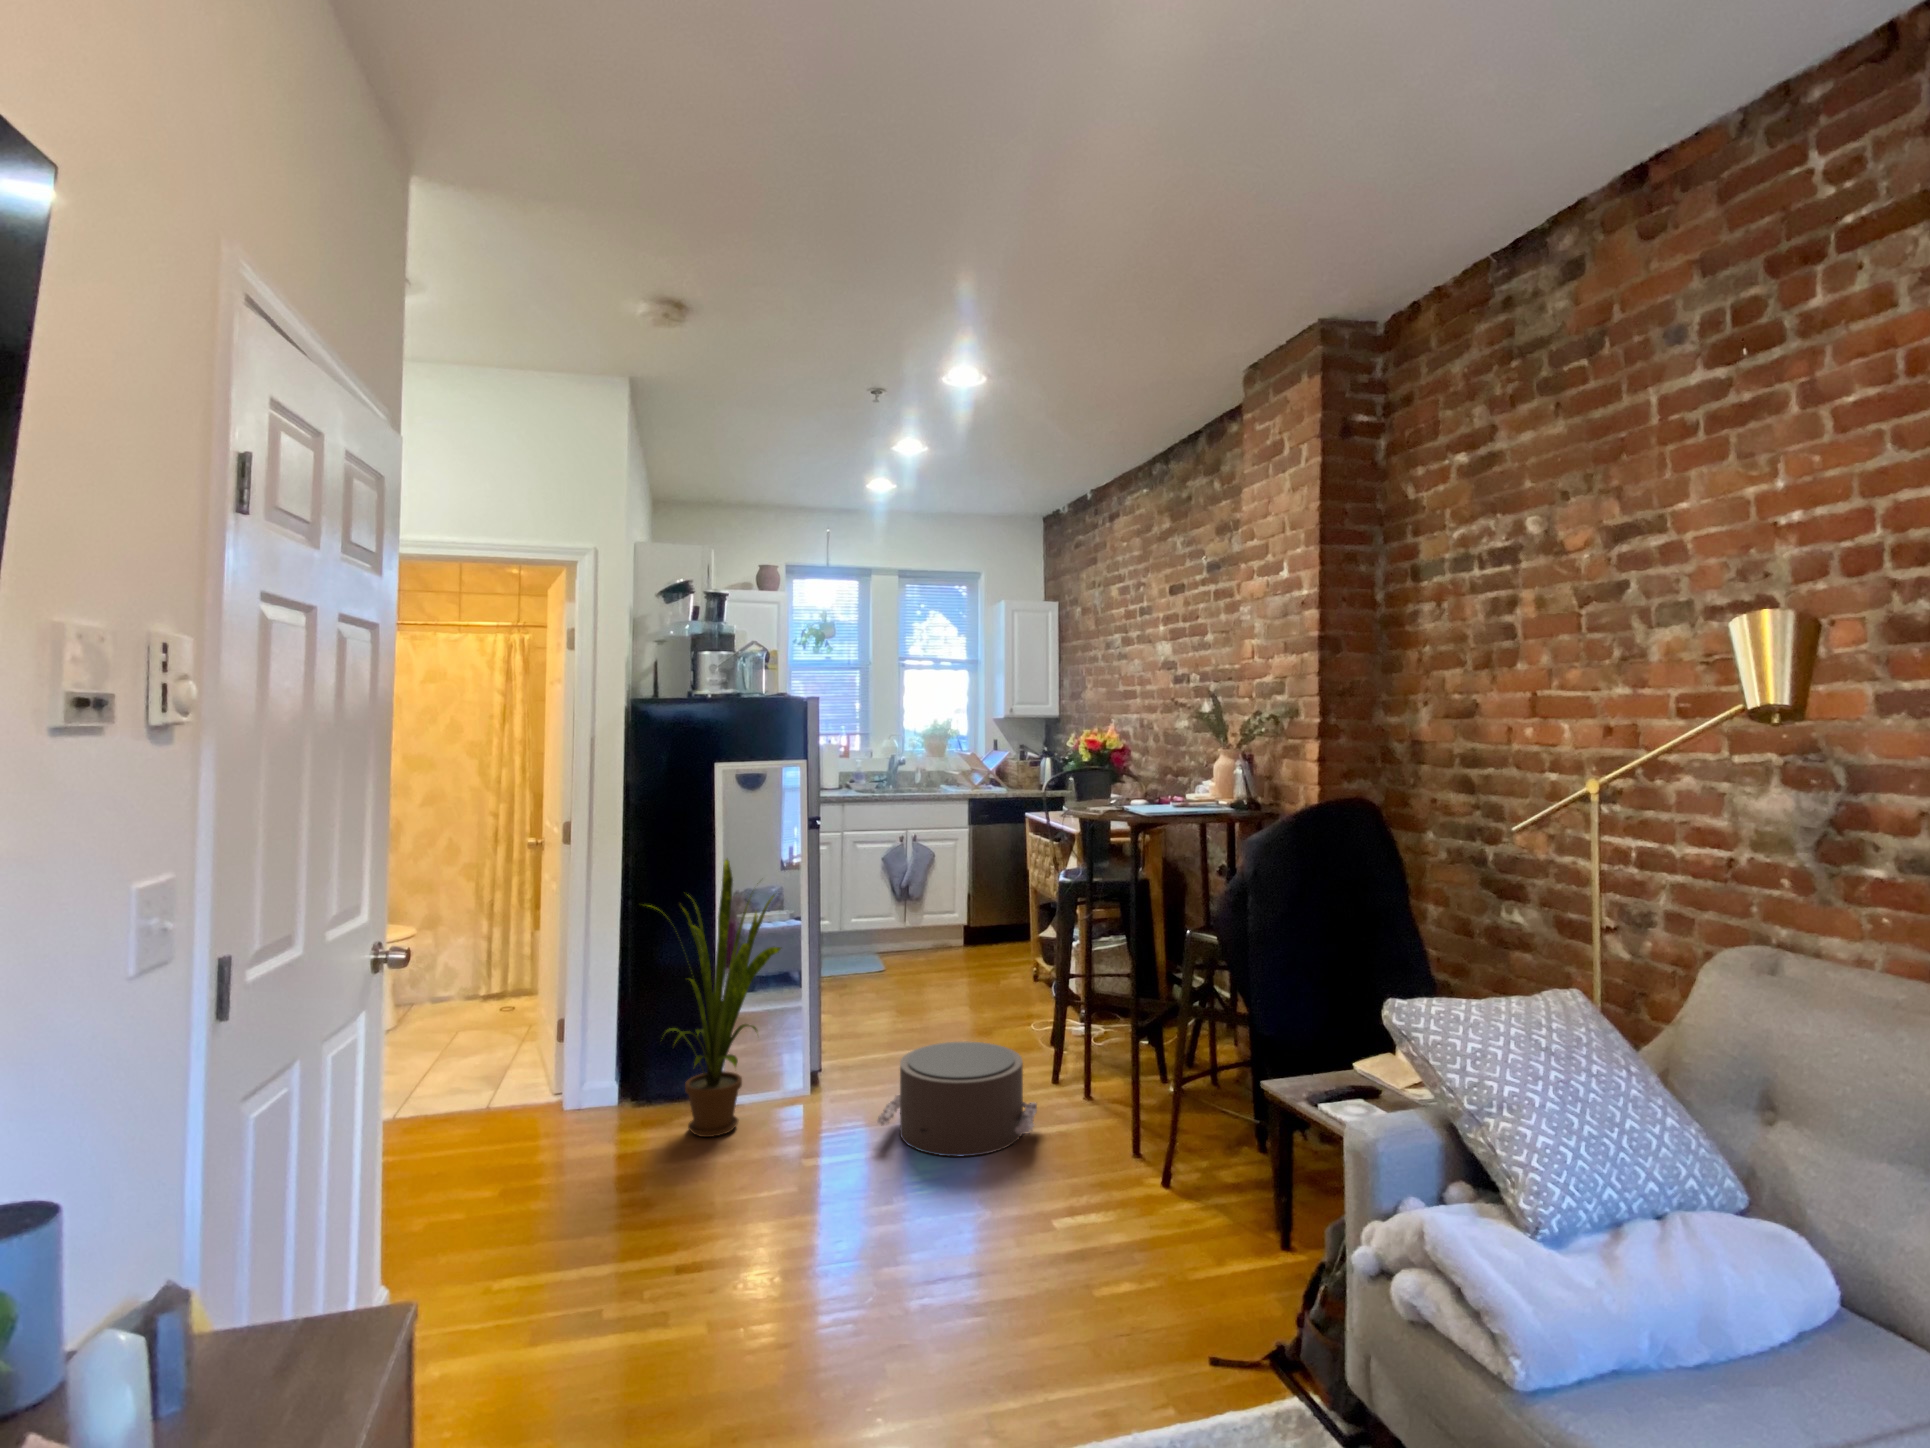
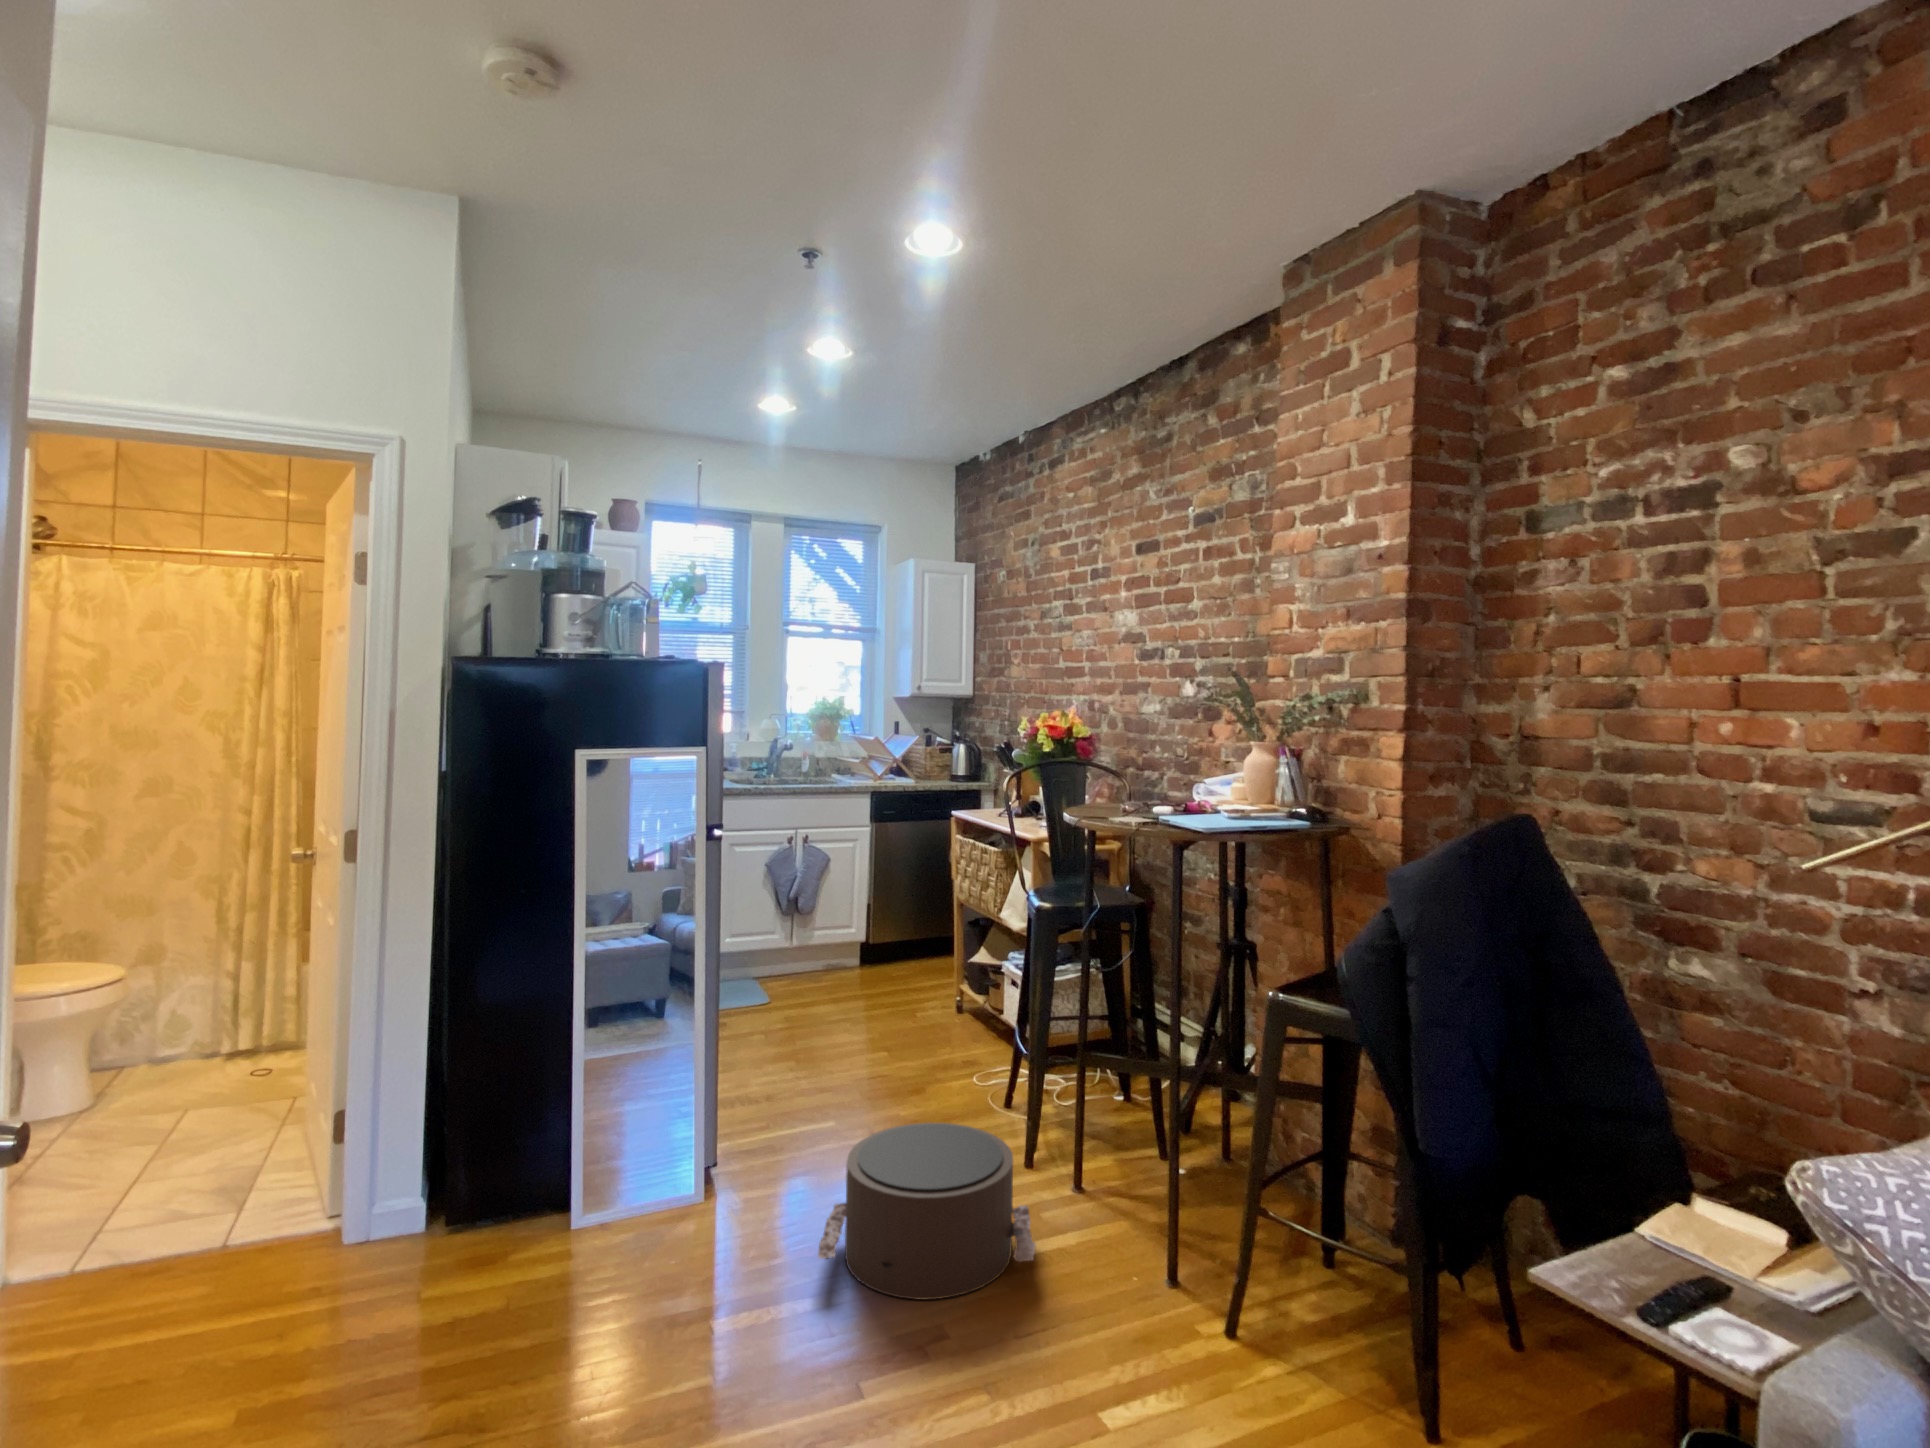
house plant: present [653,858,781,1137] -> none [460,880,681,1288]

